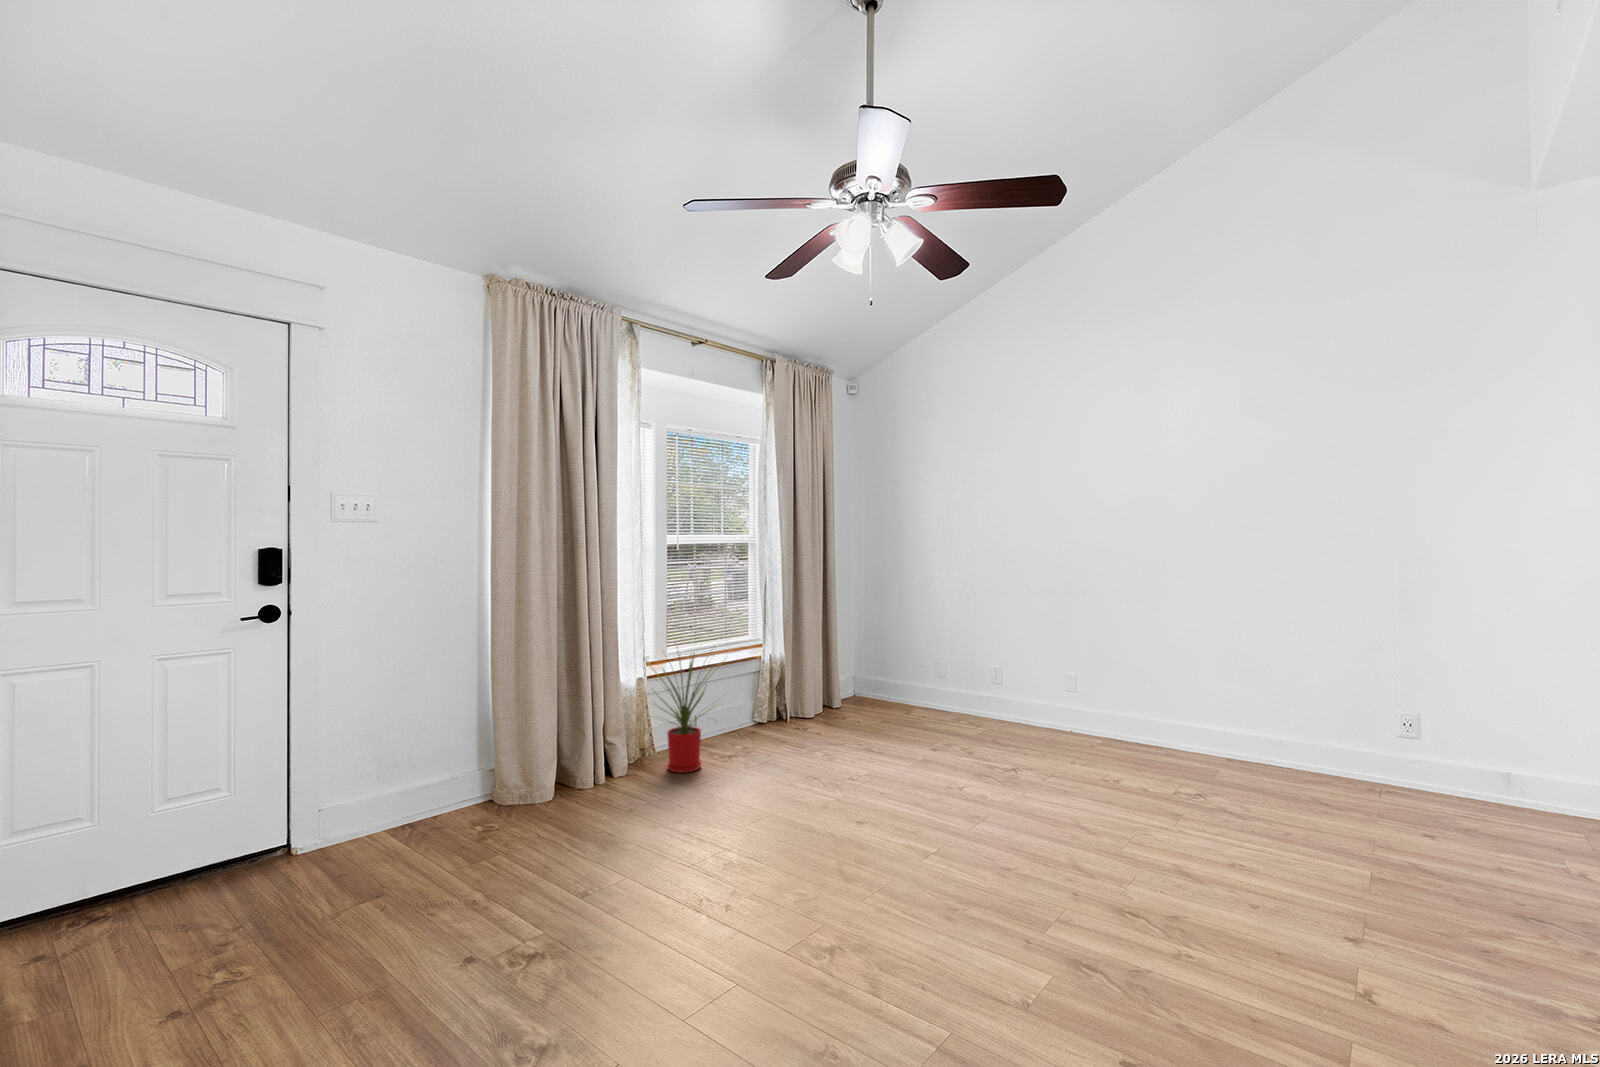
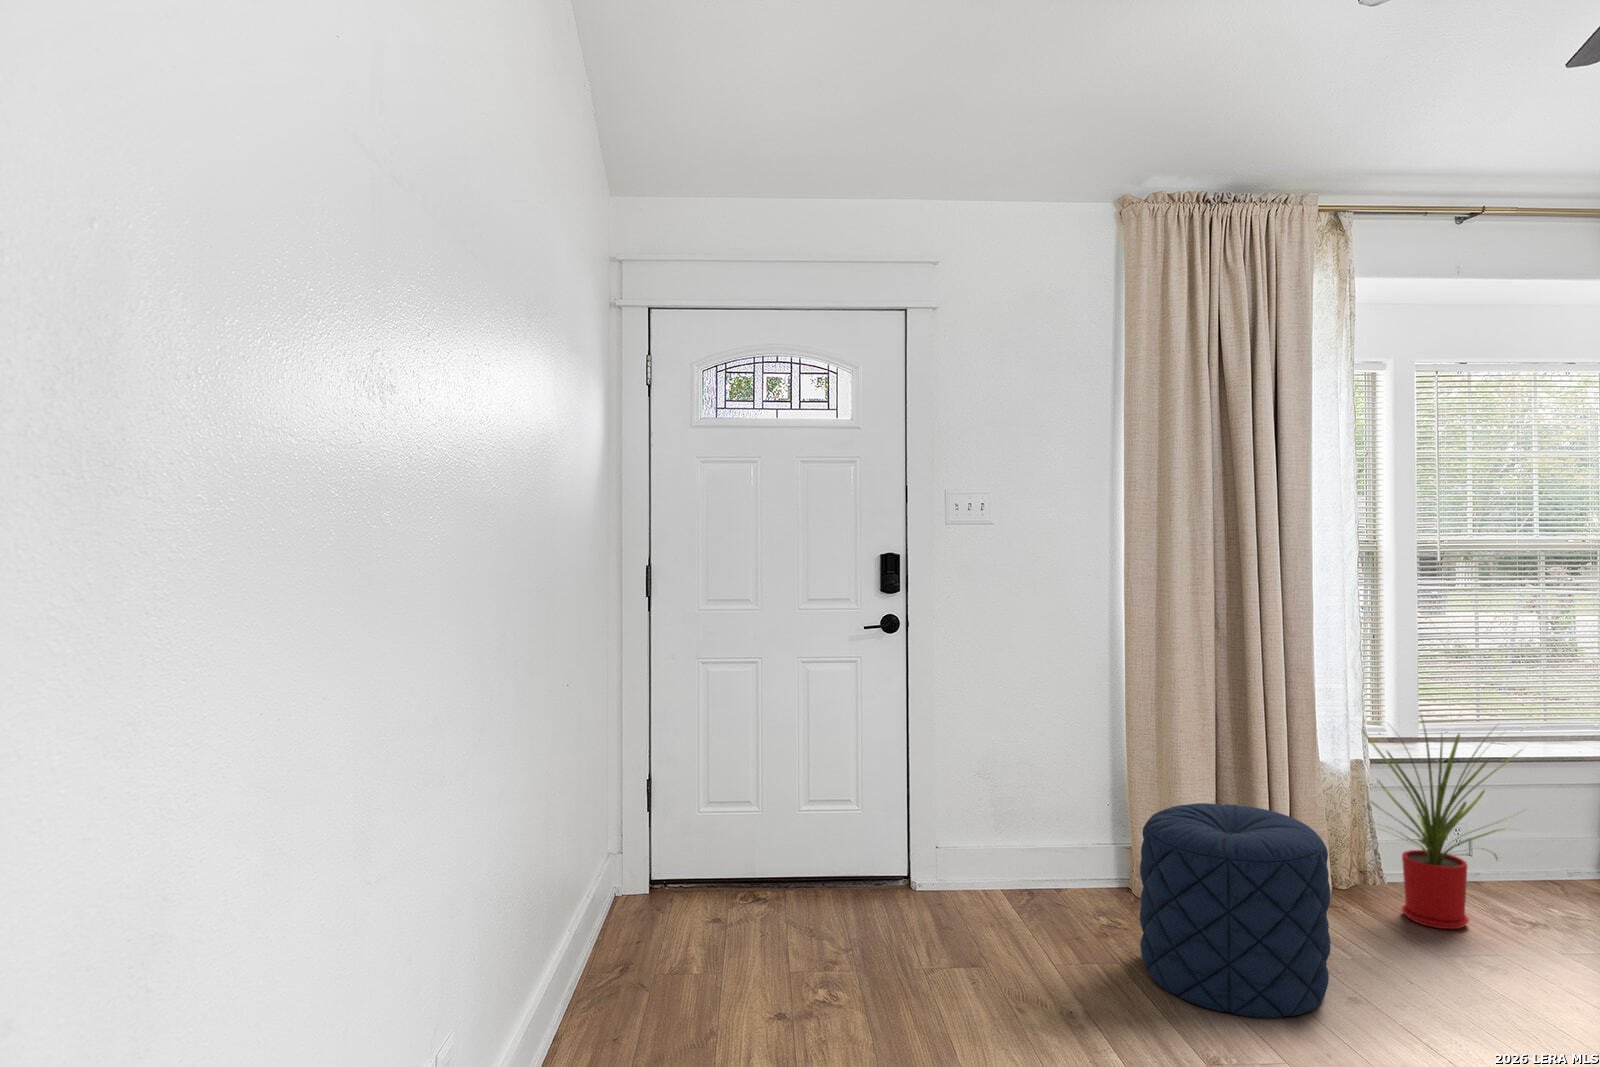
pouf: none [516,718,641,864] -> present [1140,803,1331,1018]

